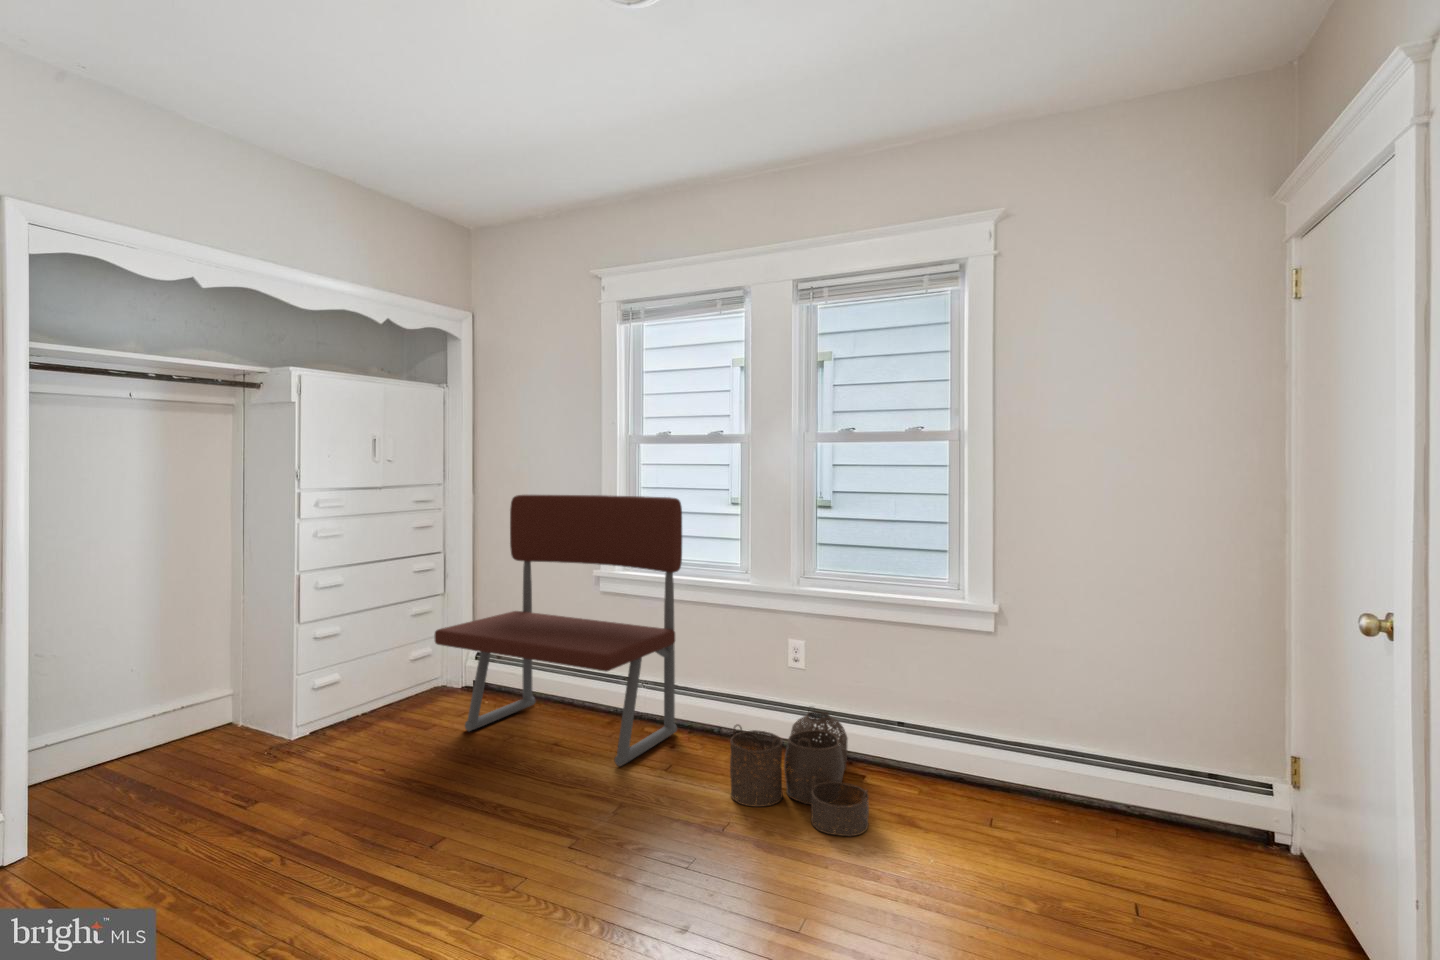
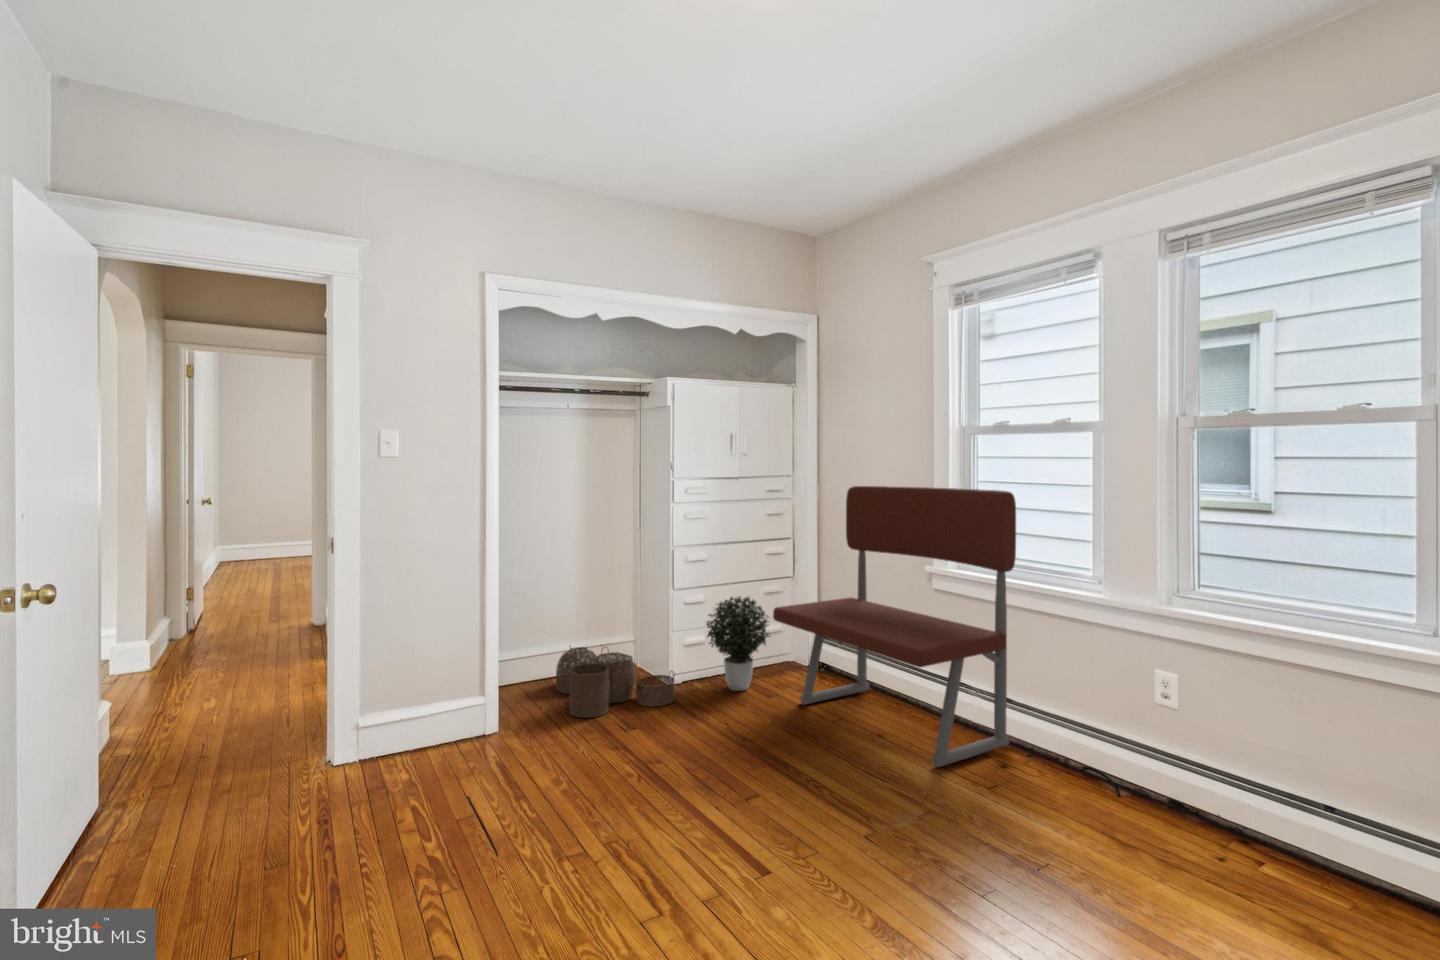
potted plant: none [343,620,427,731] -> present [707,597,770,691]
woven basket: present [730,708,869,836] -> present [556,647,675,717]

